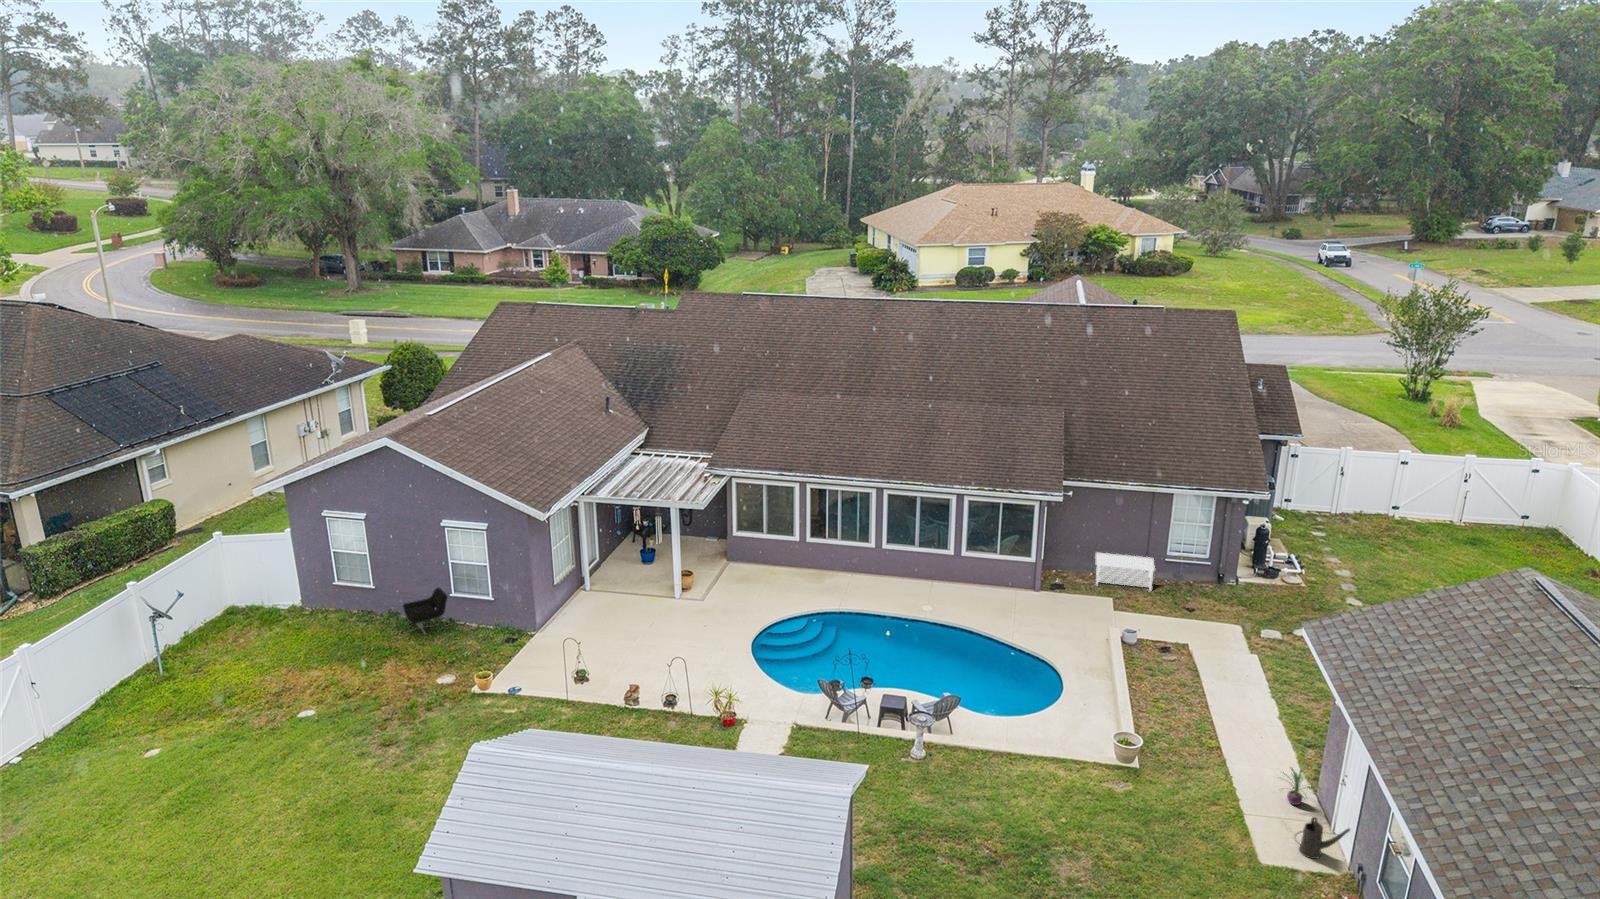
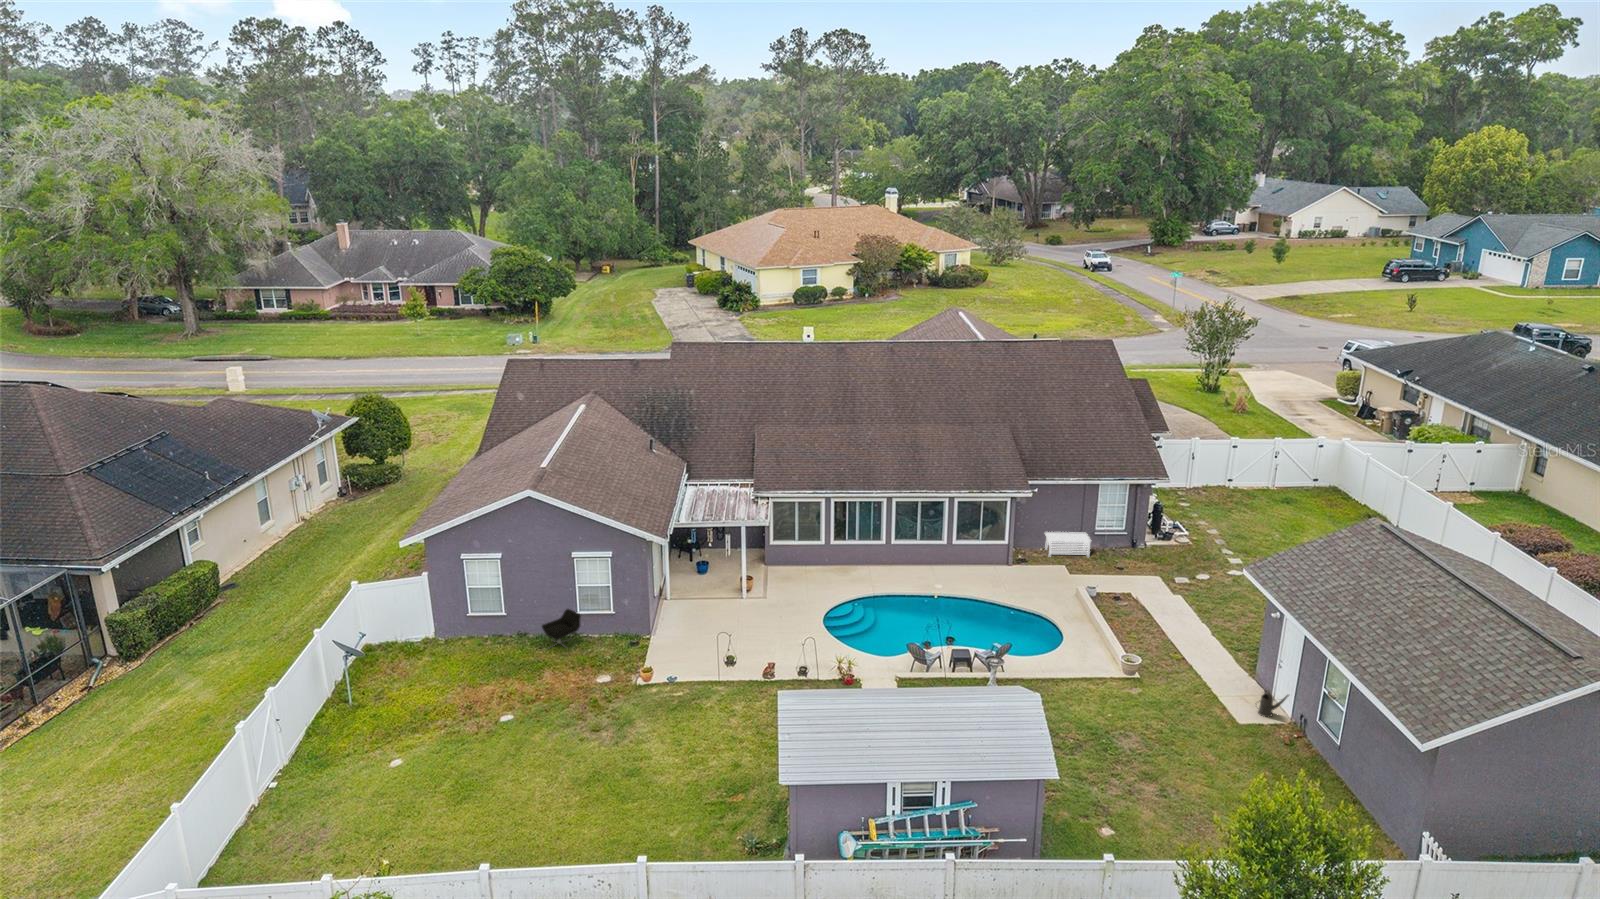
decorative plant: present [1283,766,1310,805] -> none [1230,660,1261,687]

